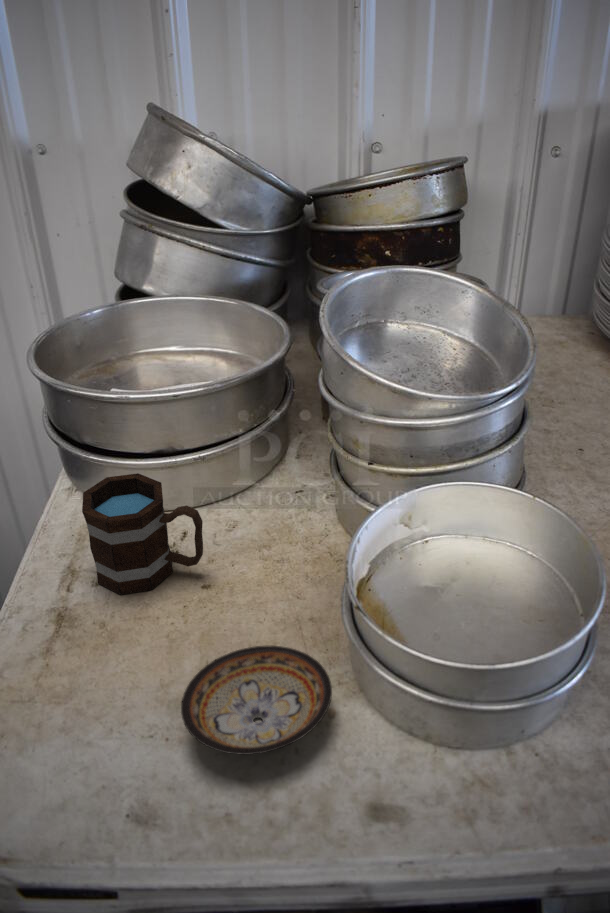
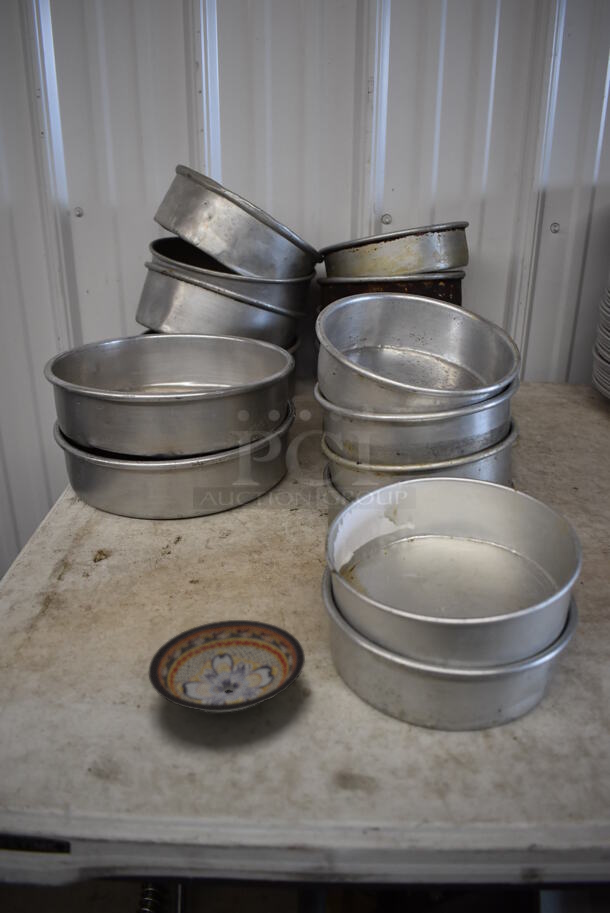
mug: present [82,473,203,595] -> none [78,469,194,583]

